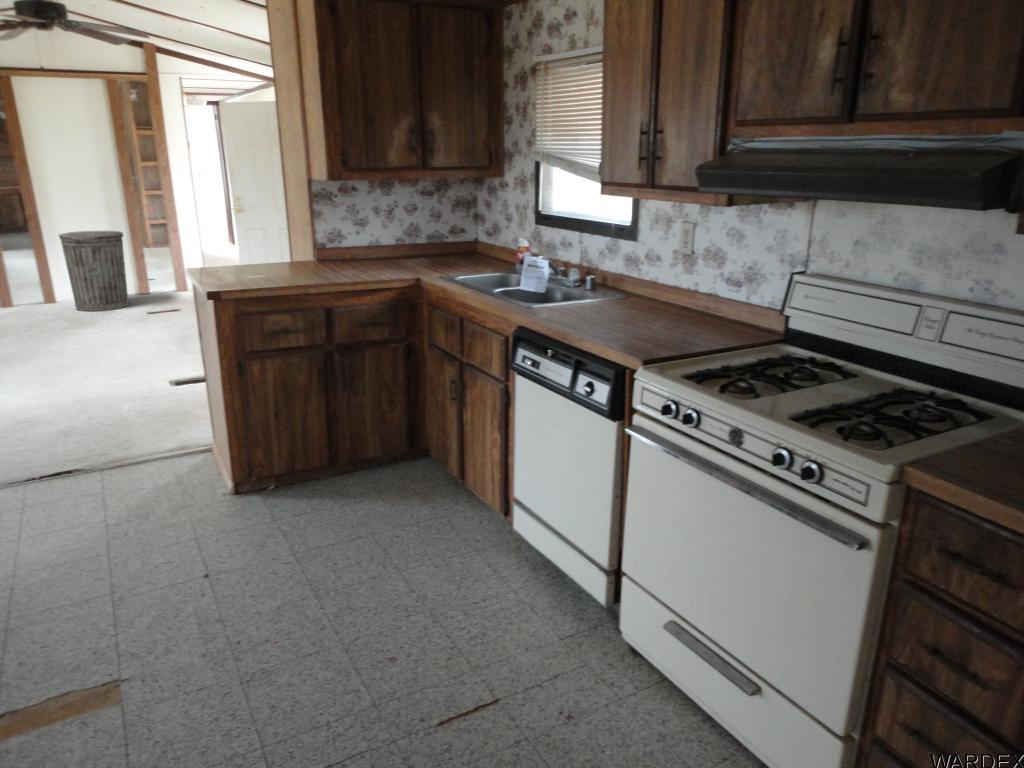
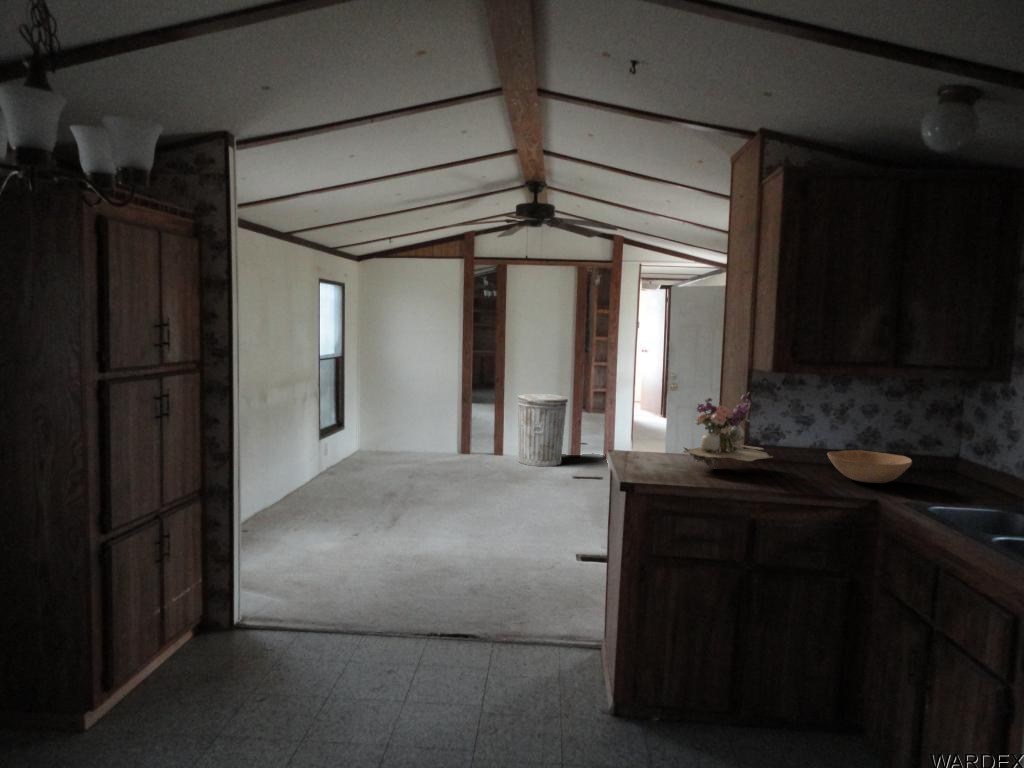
flower arrangement: none [259,201,338,271] -> present [684,393,773,467]
bowl: none [380,243,441,267] -> present [827,450,912,483]

